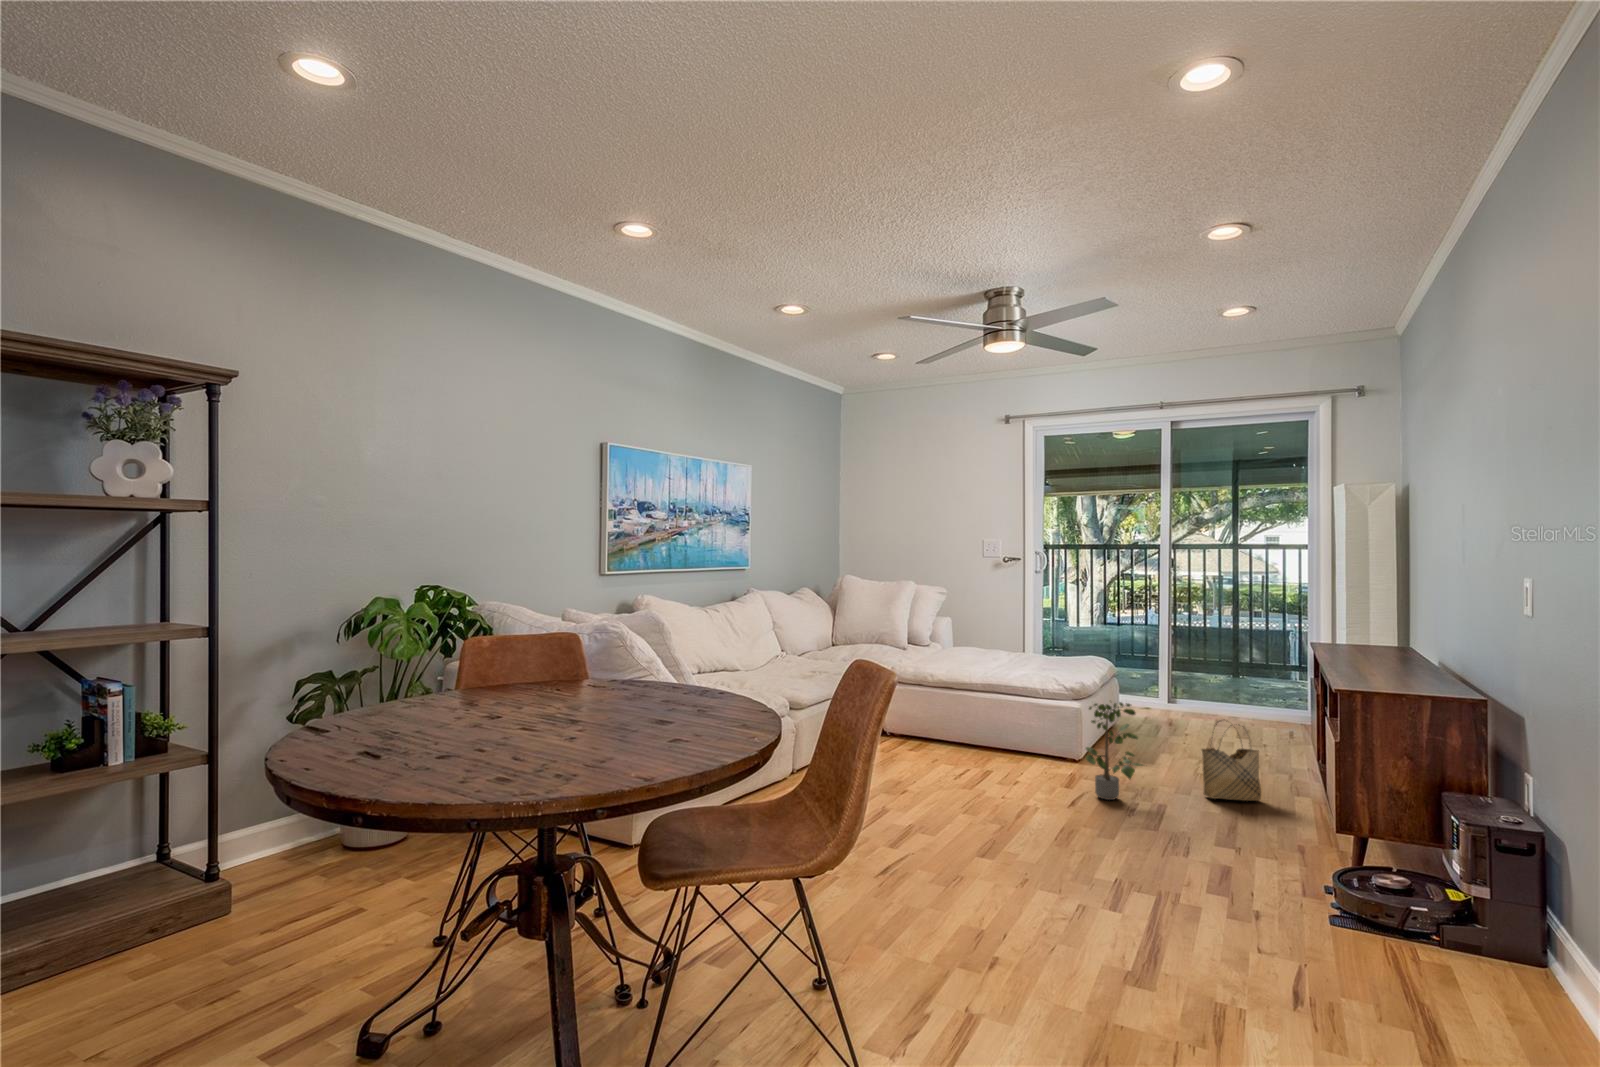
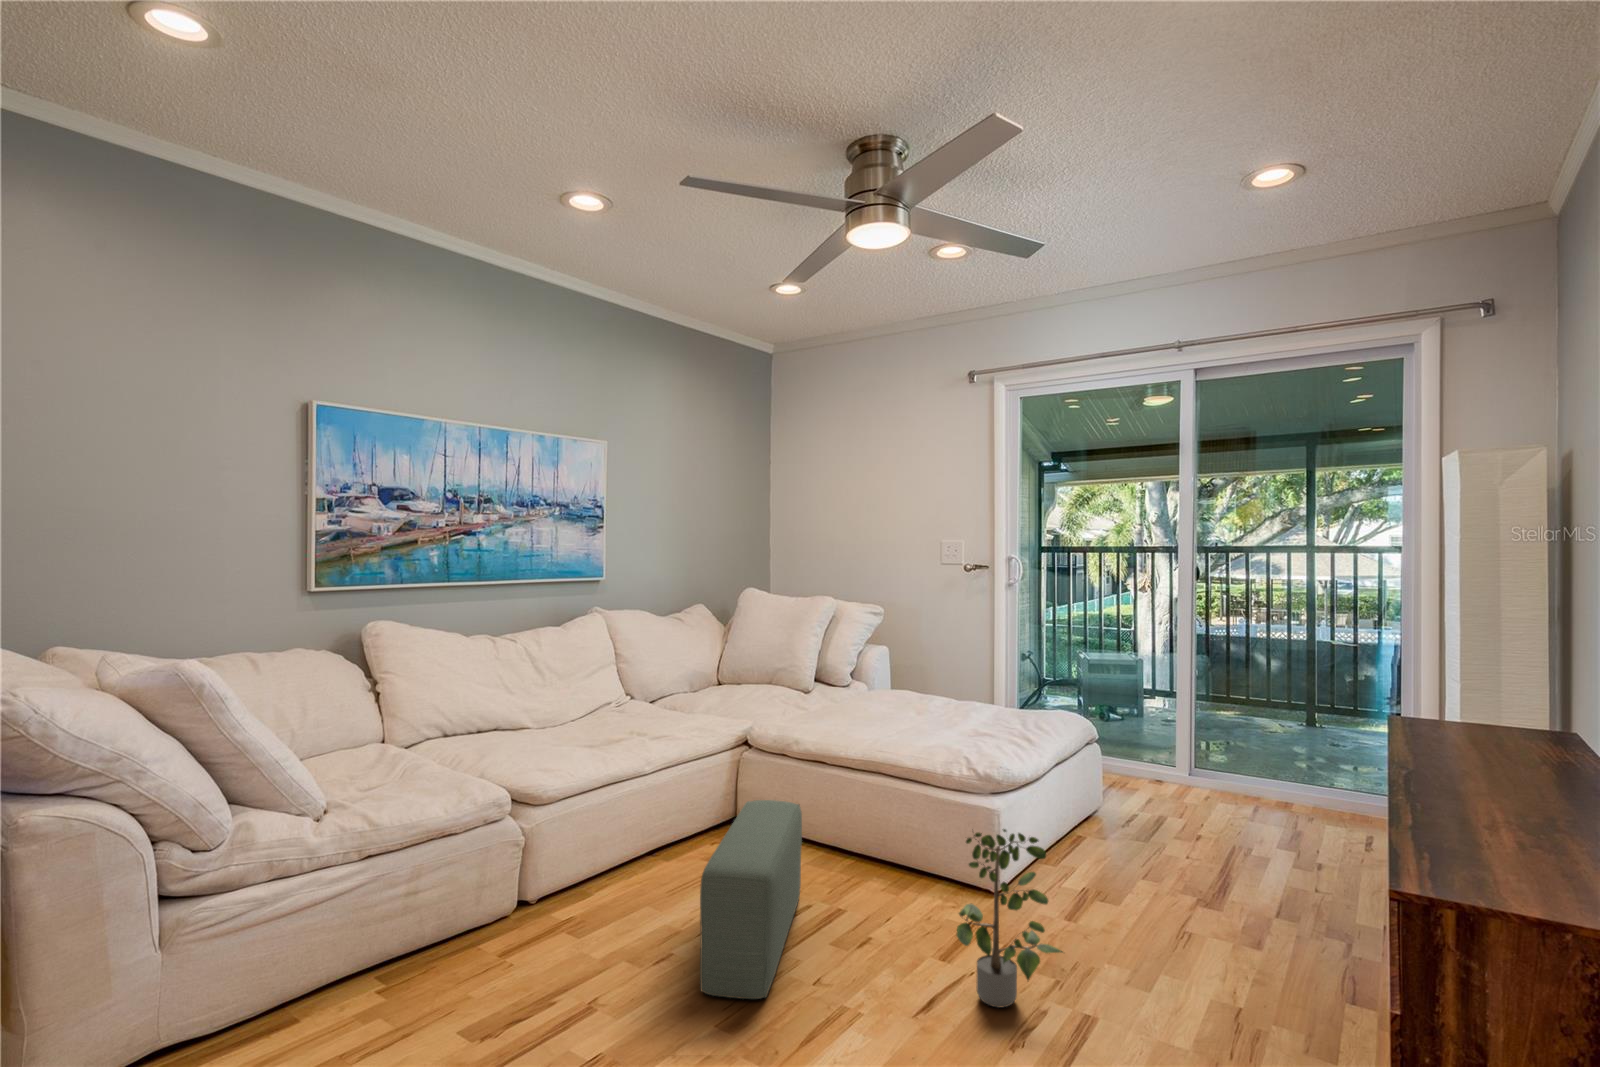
pouf: none [924,704,982,802] -> present [700,800,802,999]
woven basket: present [1202,720,1261,801] -> none [1170,867,1281,1030]

